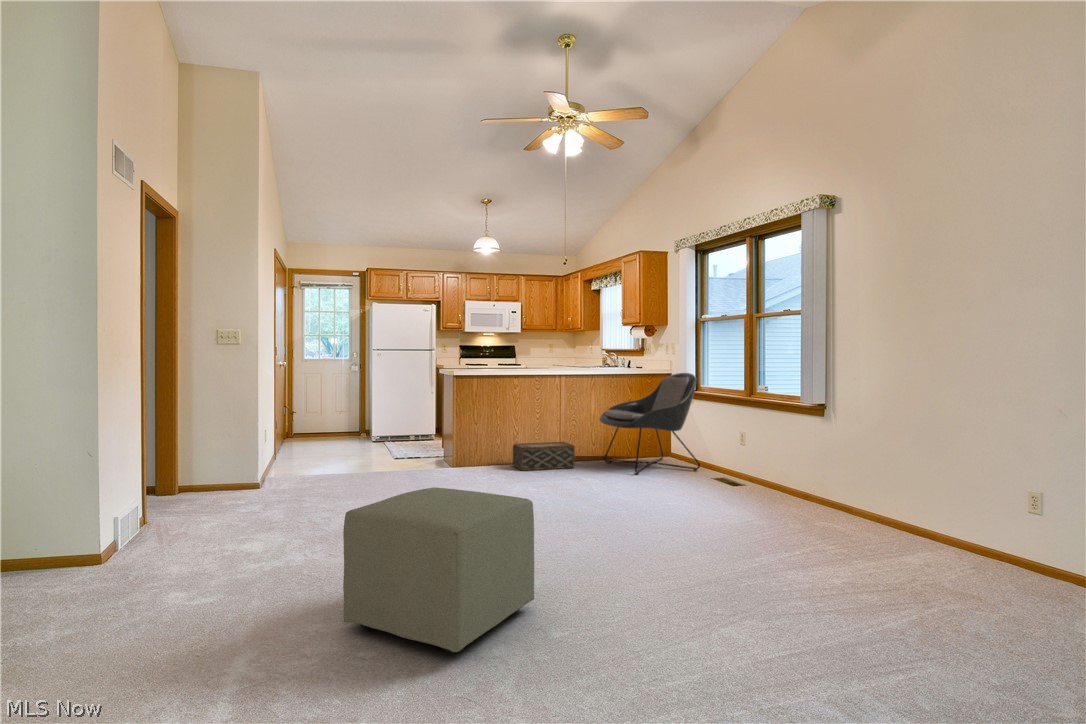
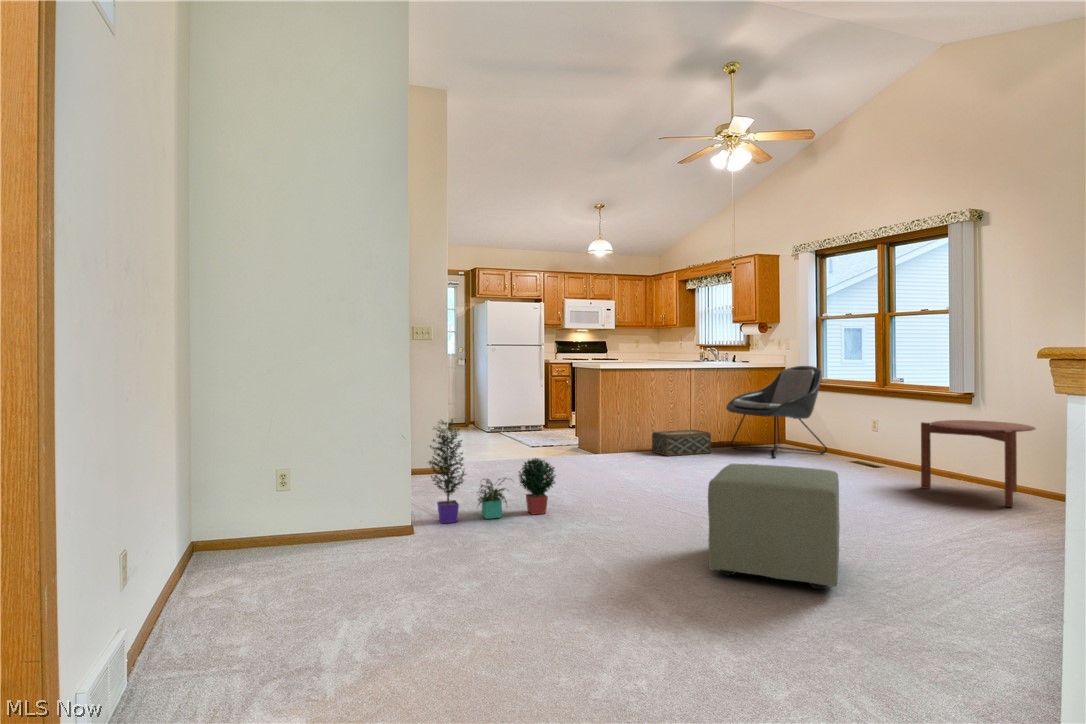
potted plant: none [126,429,297,551] -> present [429,419,556,523]
side table: none [756,436,871,540] -> present [921,420,1035,507]

